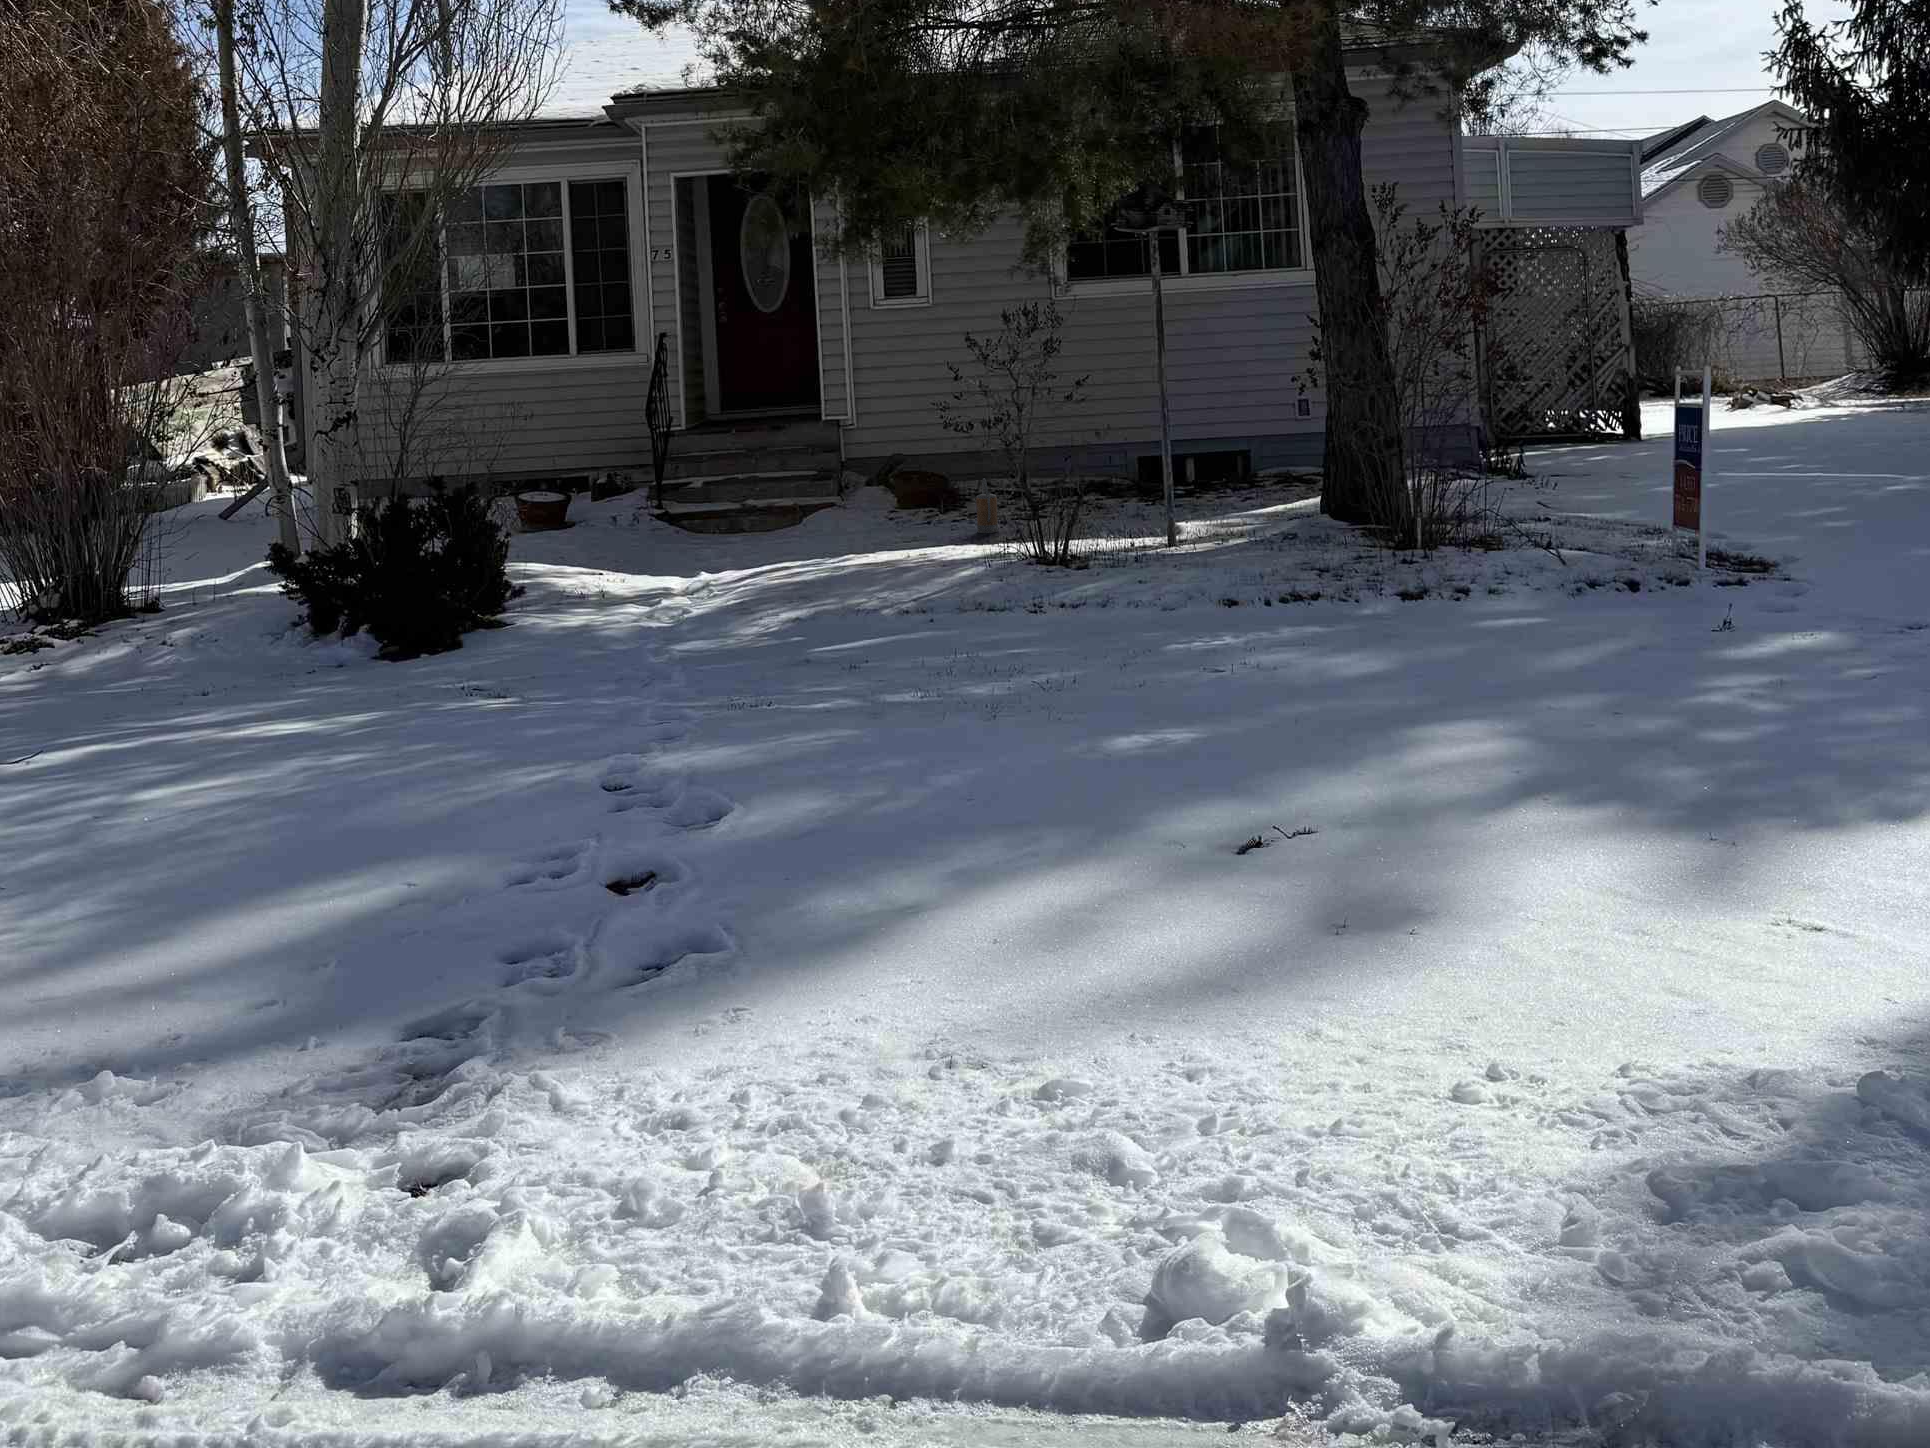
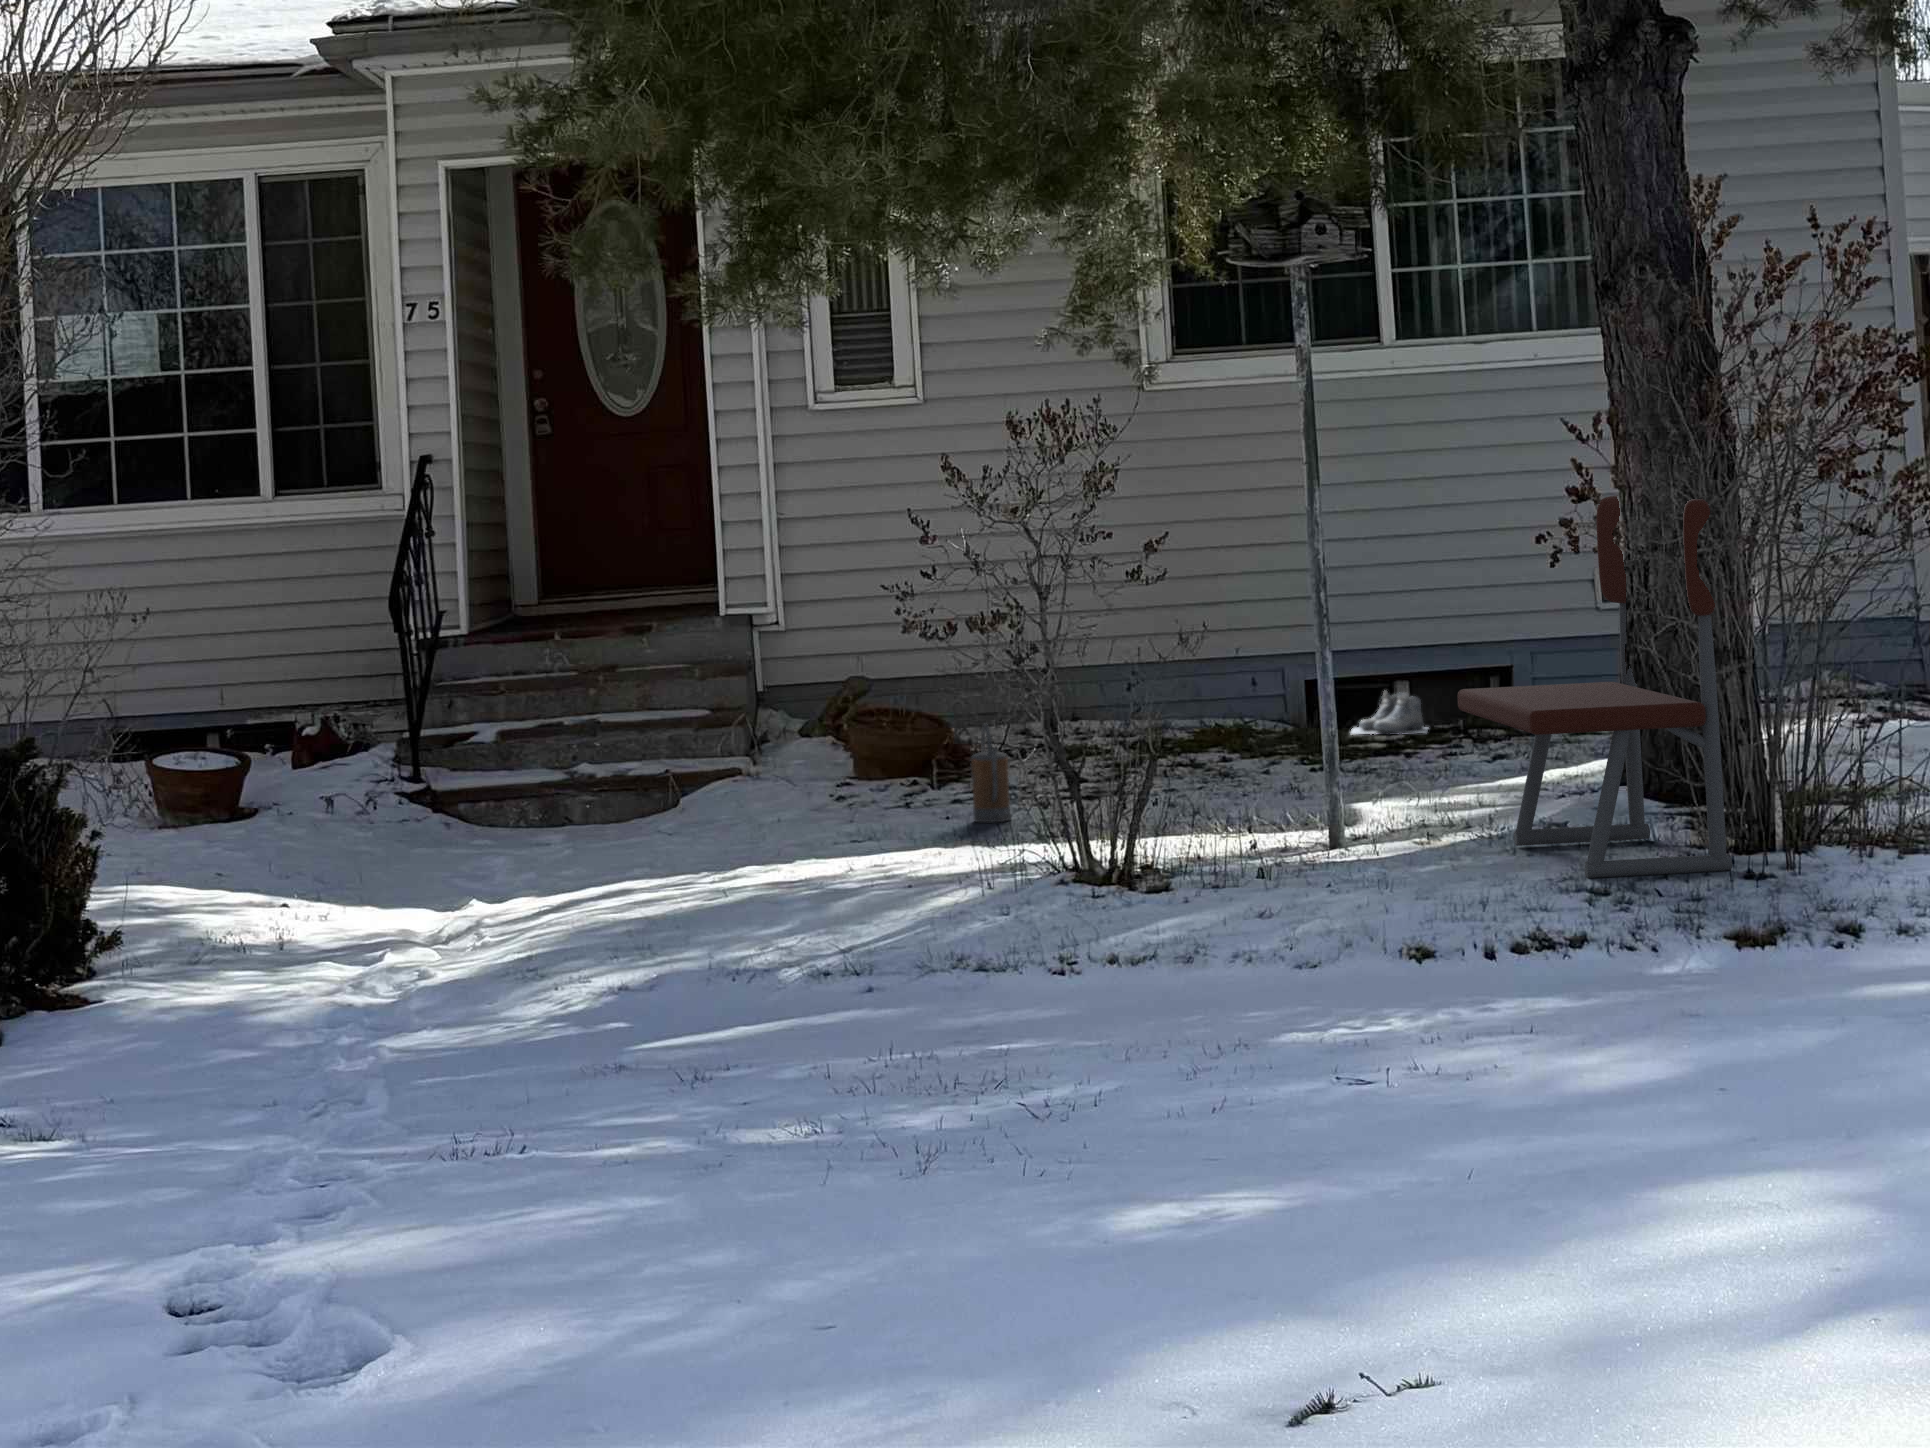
bench: none [1240,355,1384,563] -> present [1458,496,1732,878]
boots: none [1195,460,1241,485] -> present [1351,690,1428,734]

